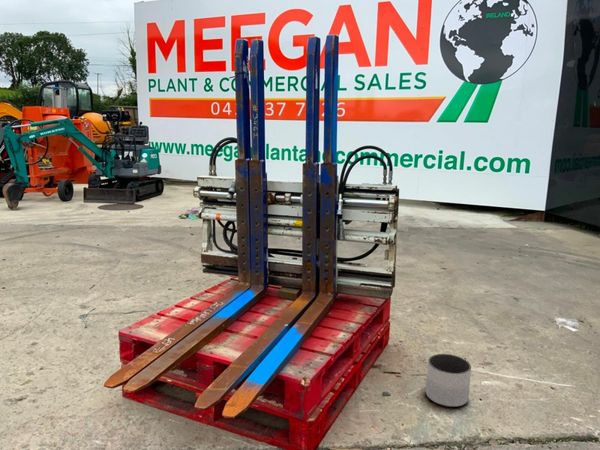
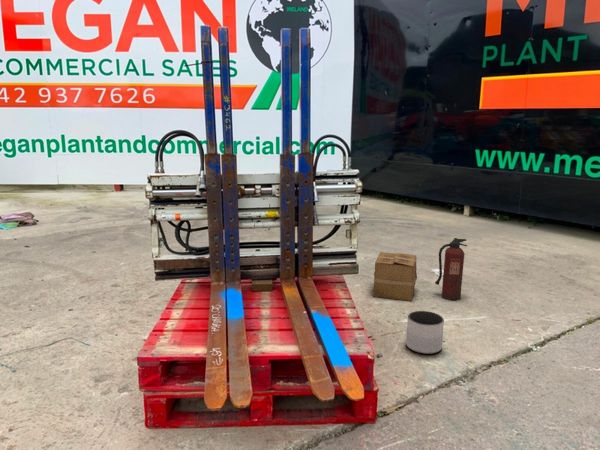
fire extinguisher: none [529,281,572,359] -> present [435,238,467,301]
cardboard box: none [448,284,513,347] -> present [373,252,417,301]

